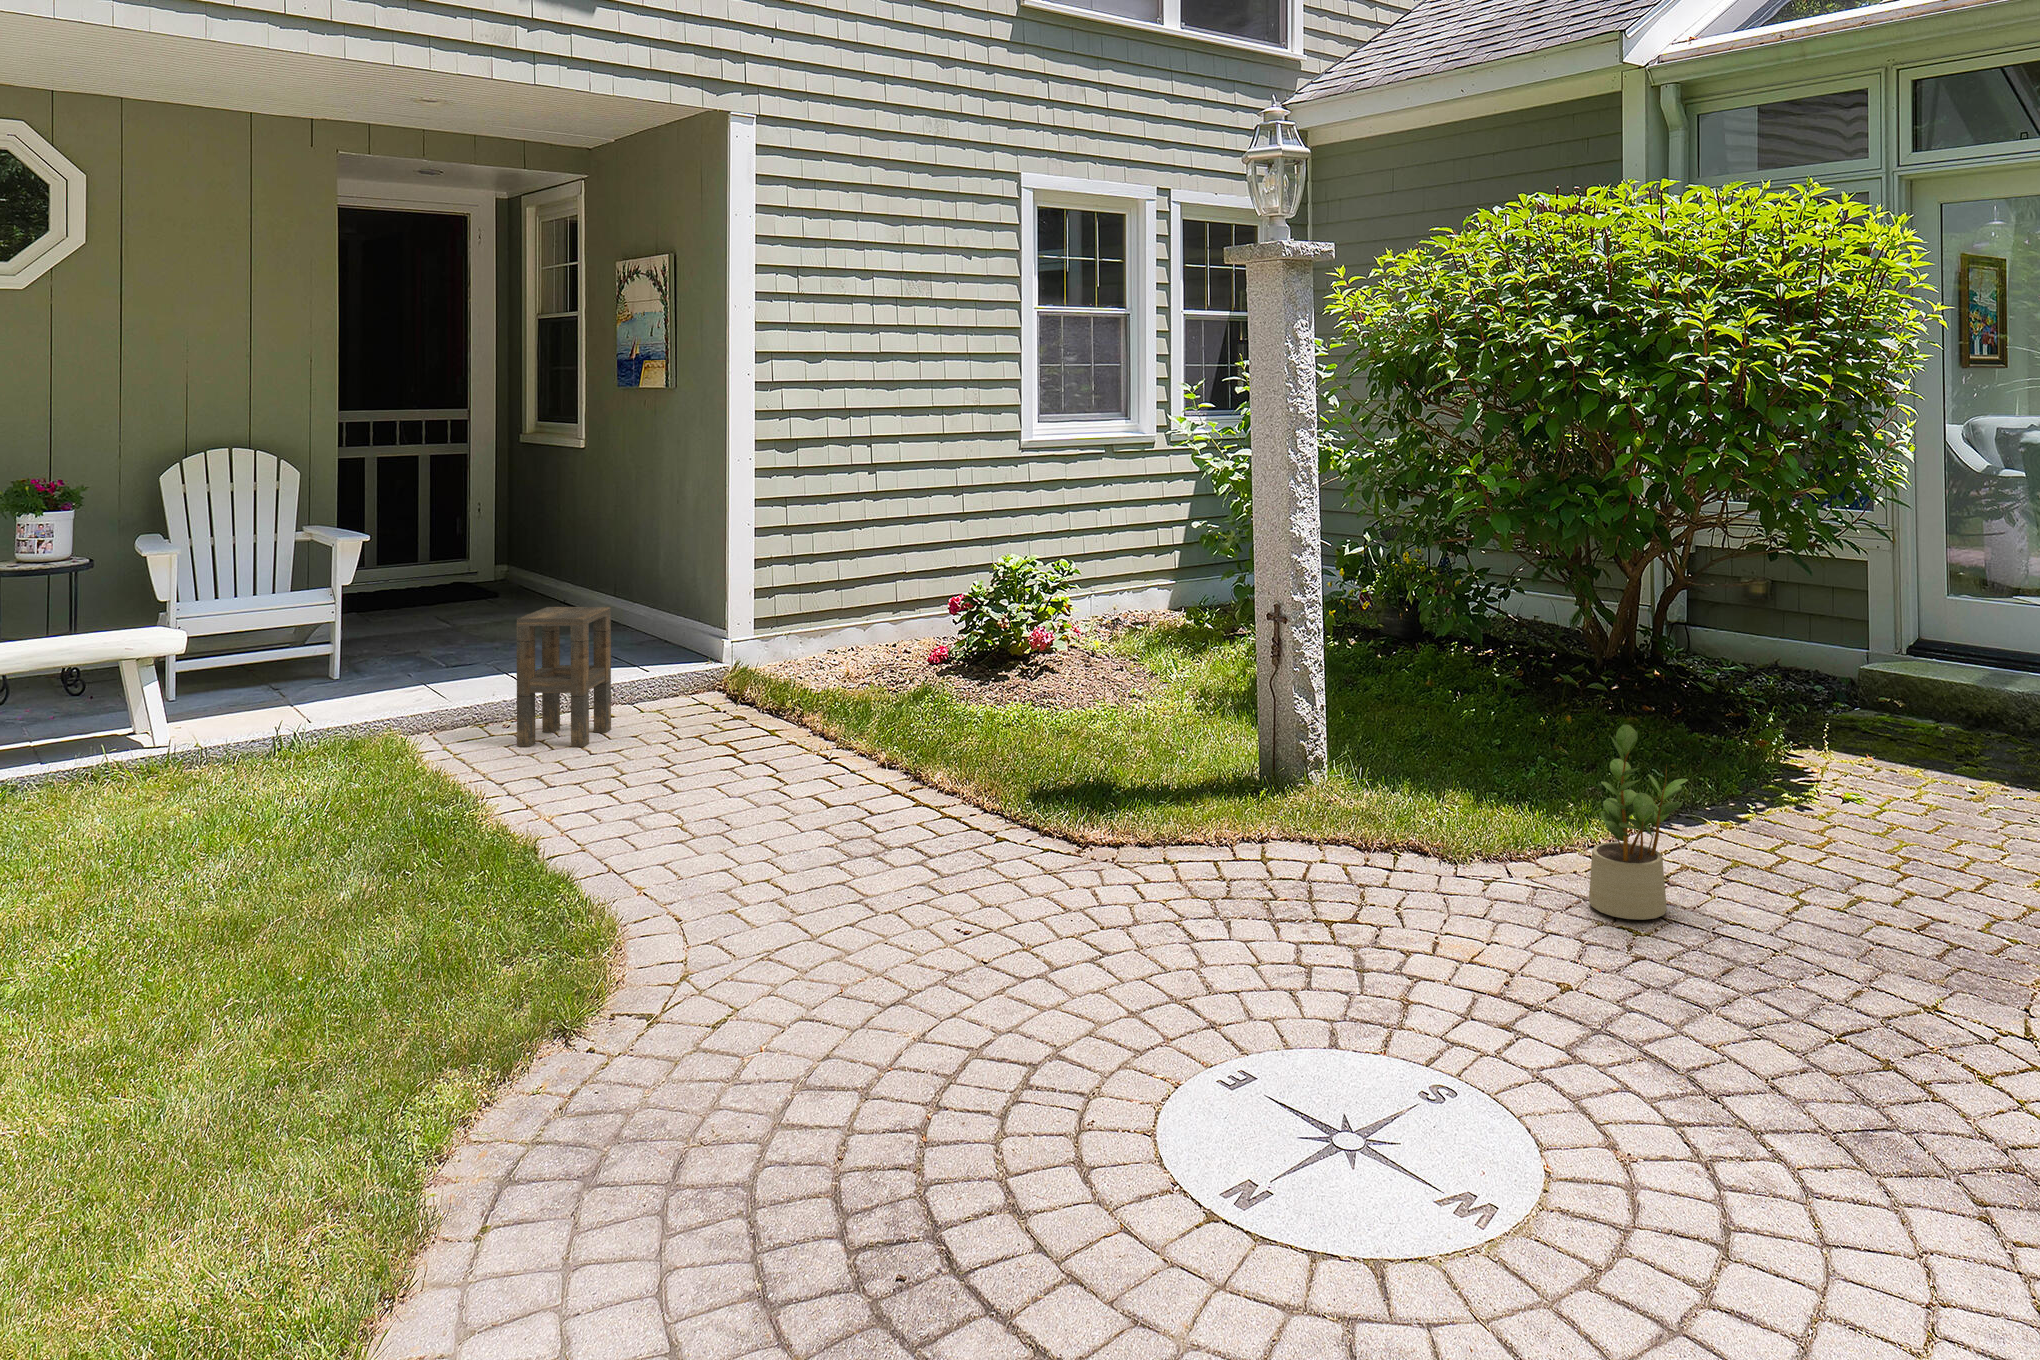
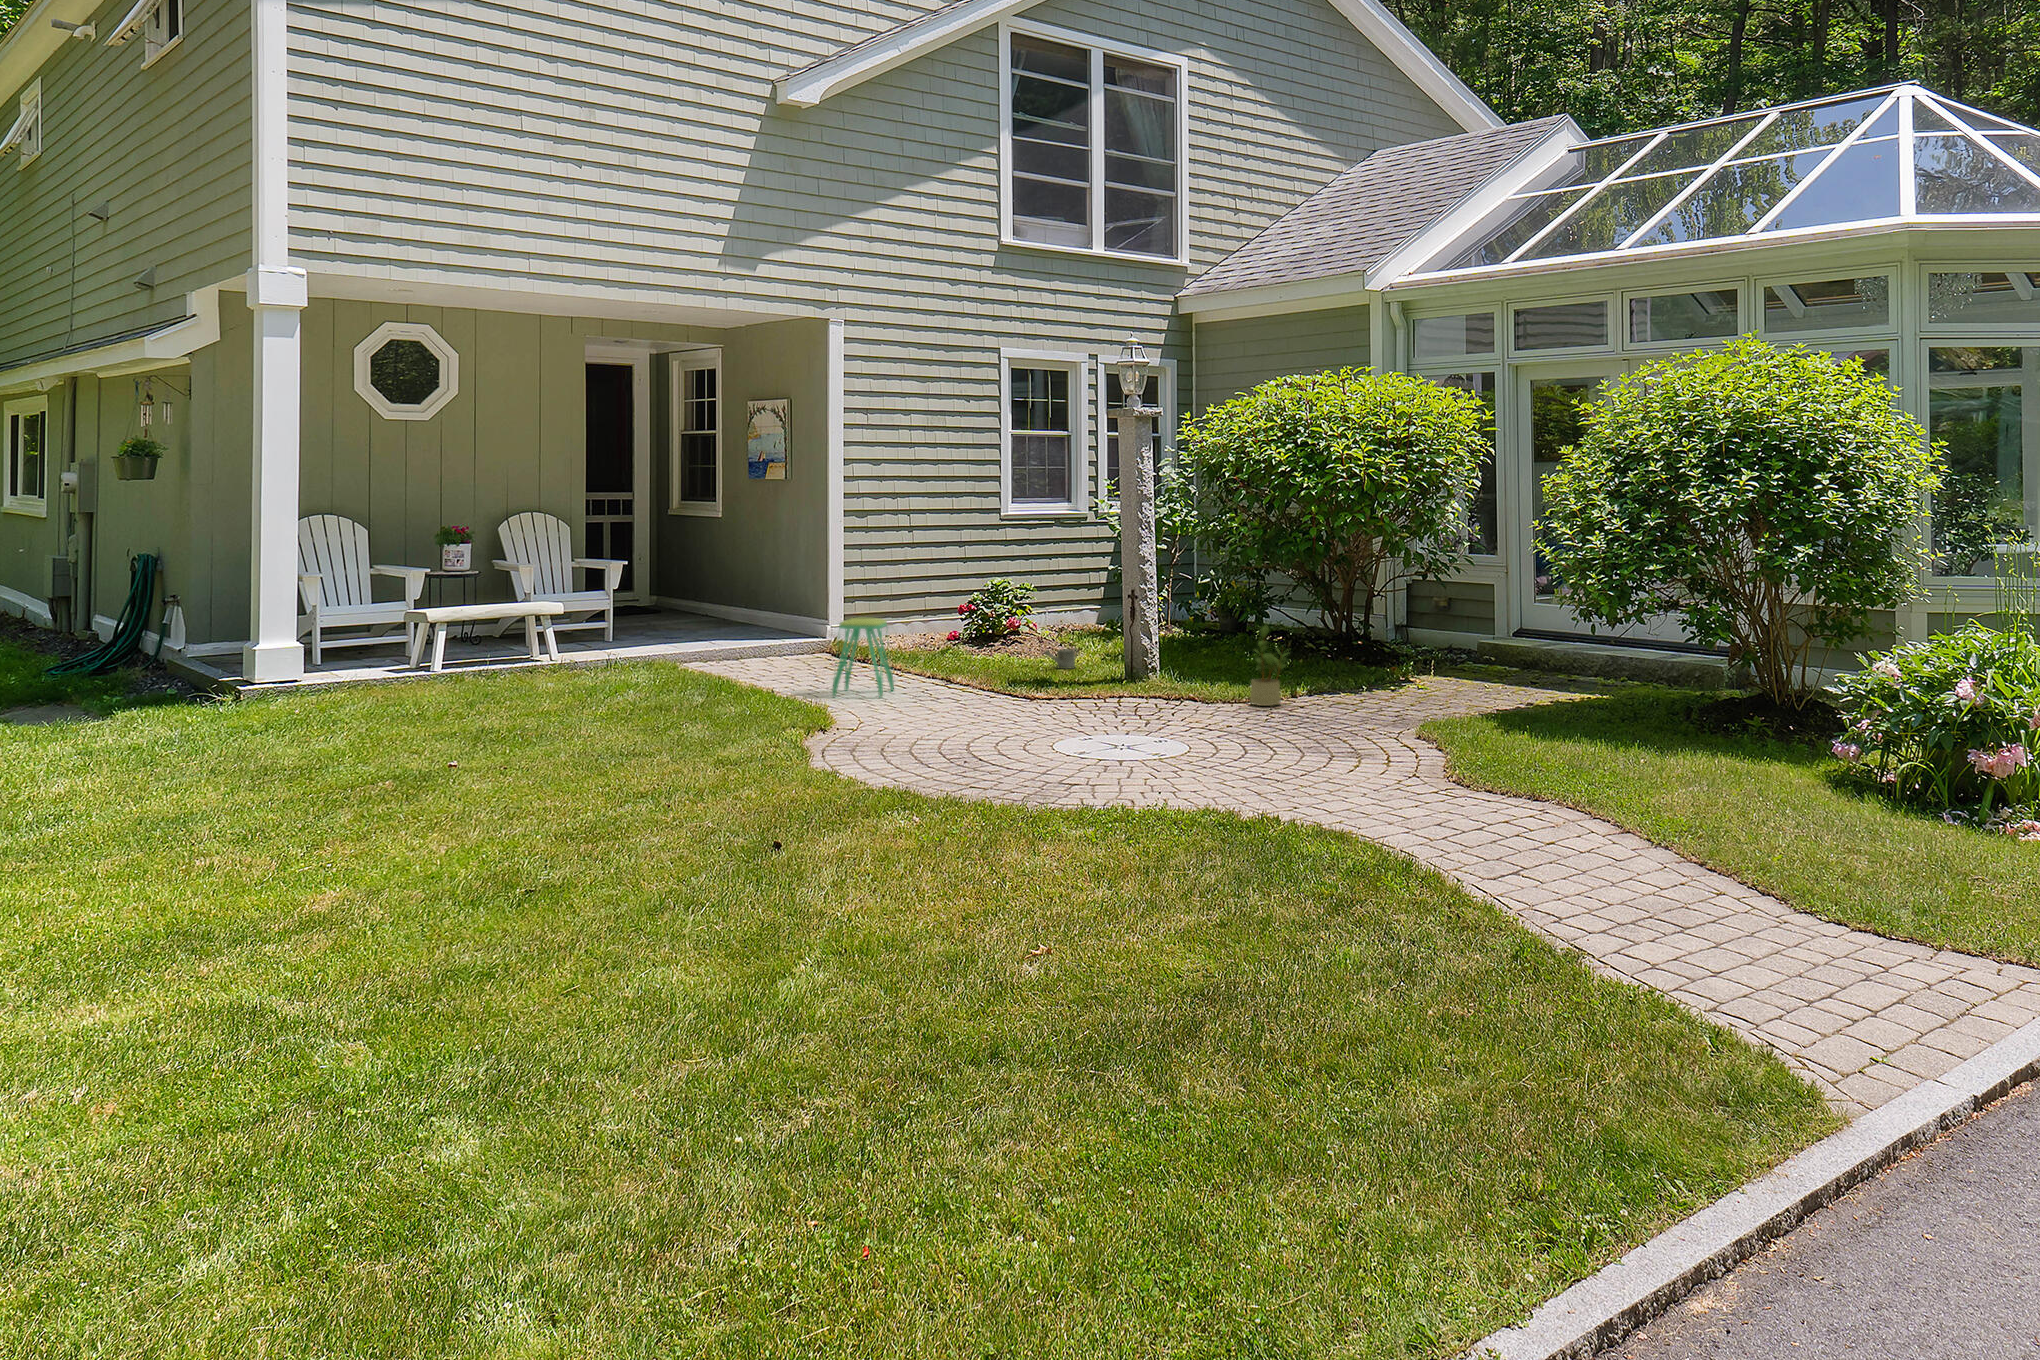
side table: present [516,607,611,747] -> none [732,599,777,670]
stool: none [649,683,793,870] -> present [832,618,894,697]
watering can: none [1105,711,1169,758] -> present [1044,649,1079,669]

